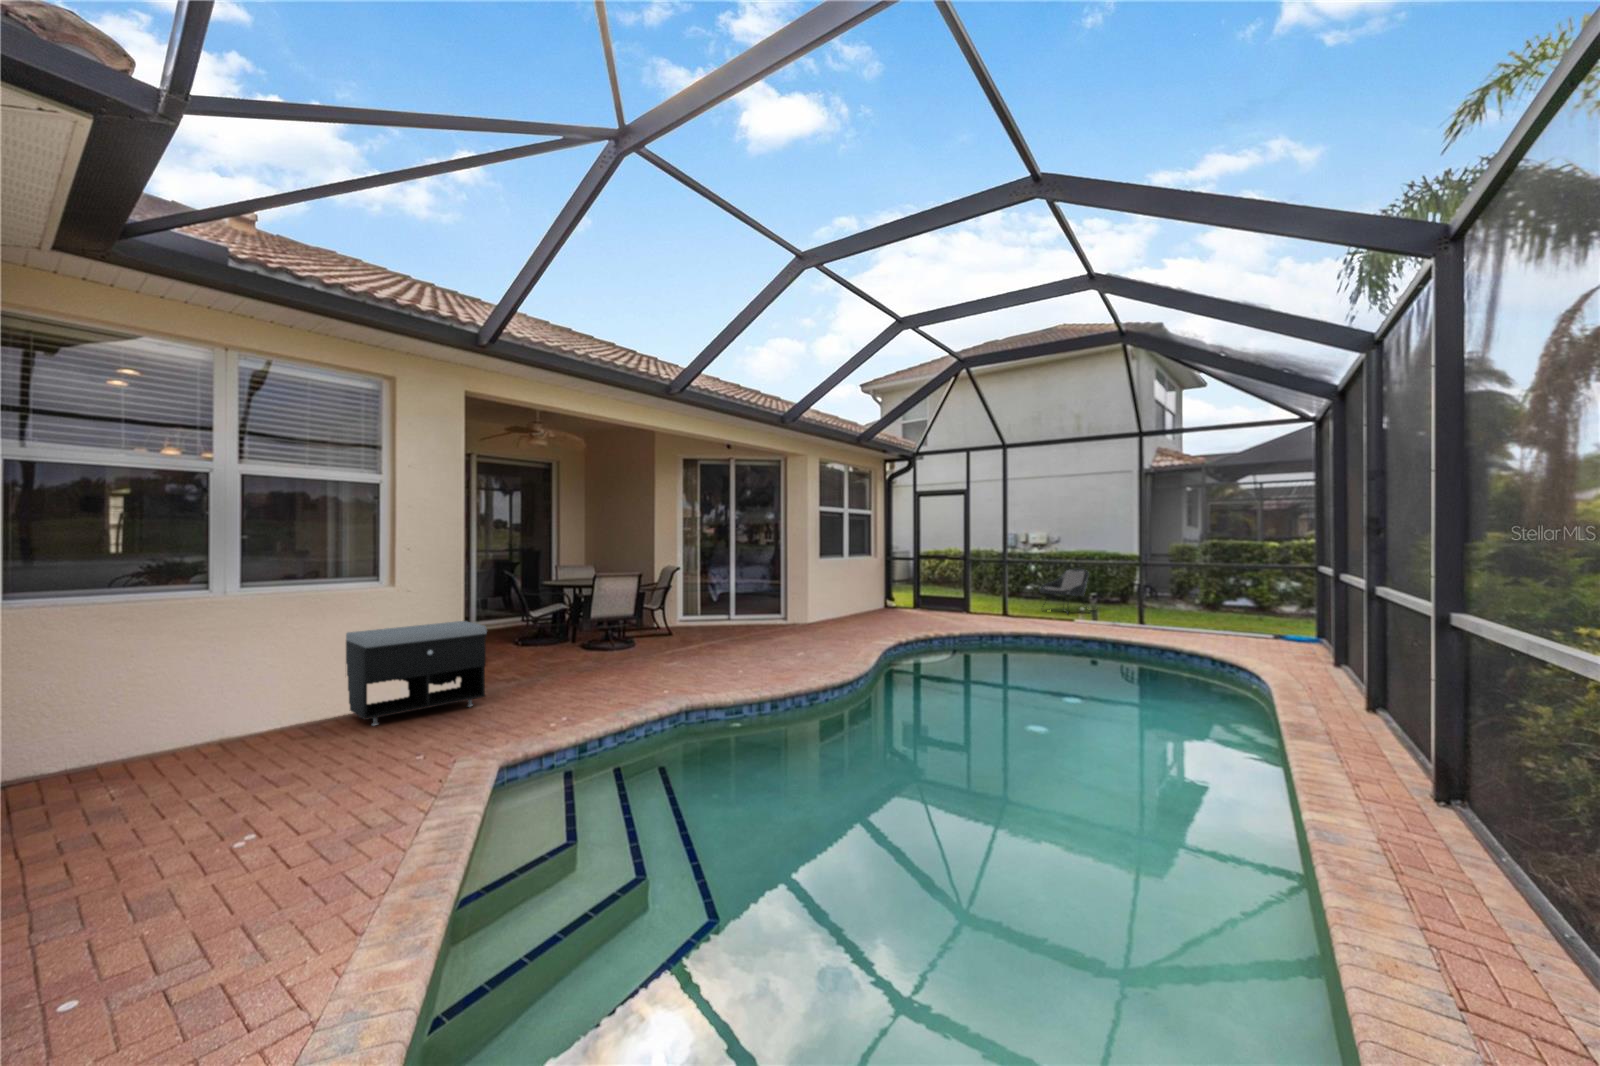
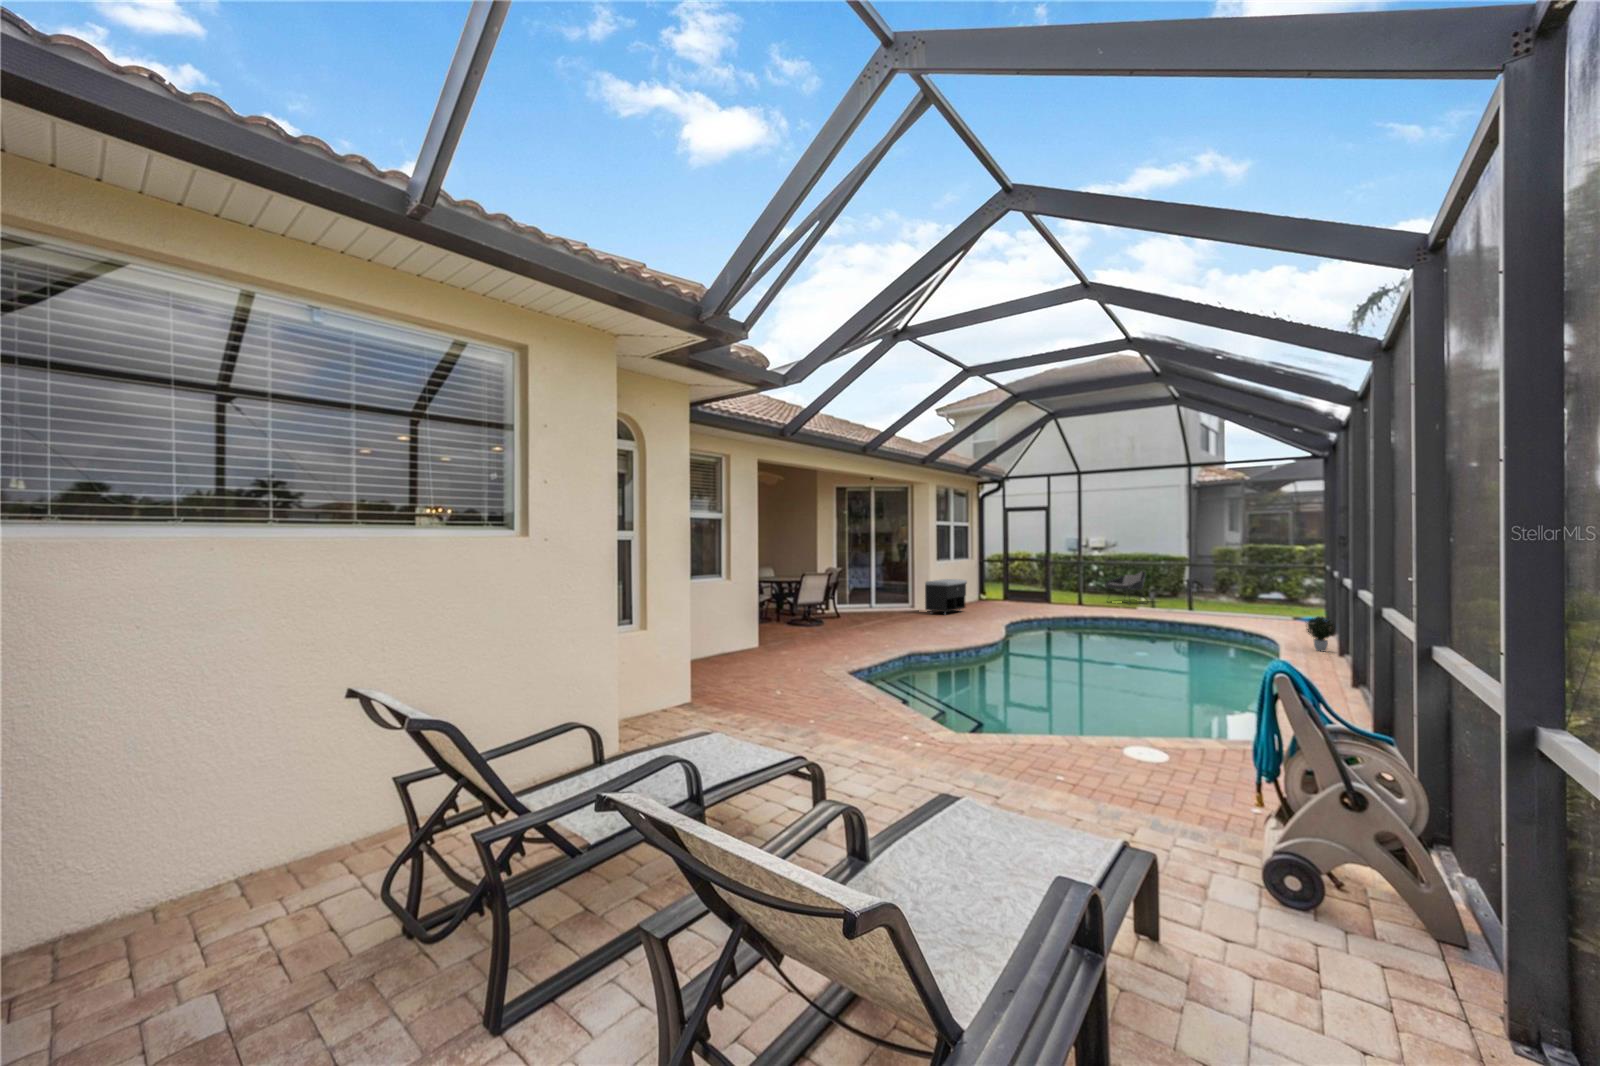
storage bench: present [346,621,487,726] -> present [925,579,967,614]
potted plant: none [1303,640,1351,694] -> present [1306,616,1335,651]

